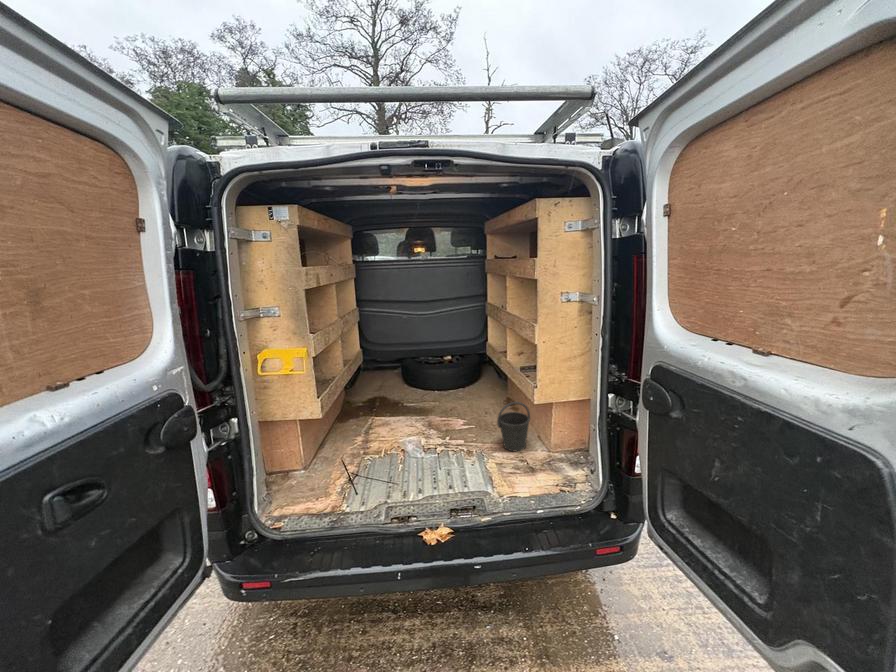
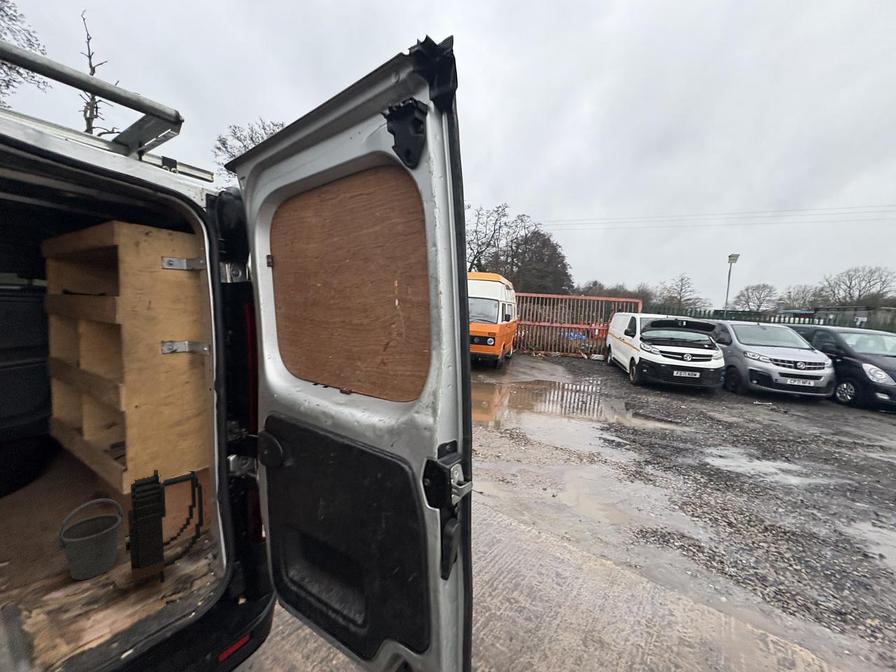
backpack: none [533,387,588,474] -> present [125,470,206,583]

